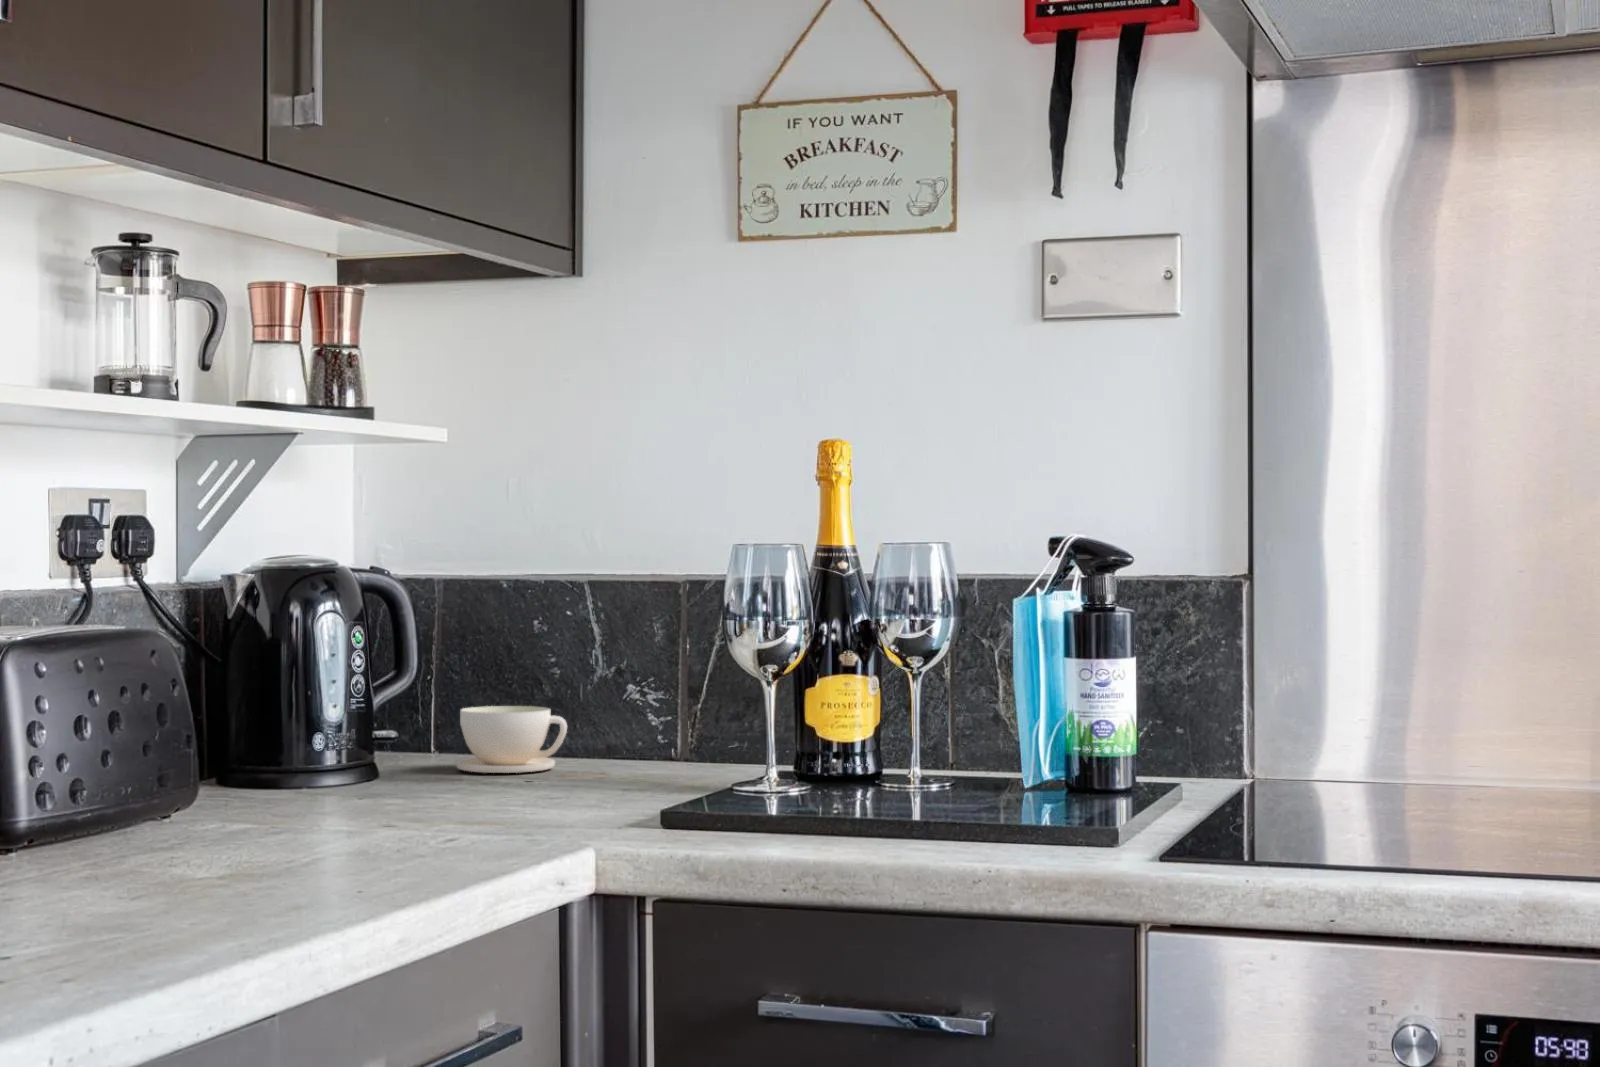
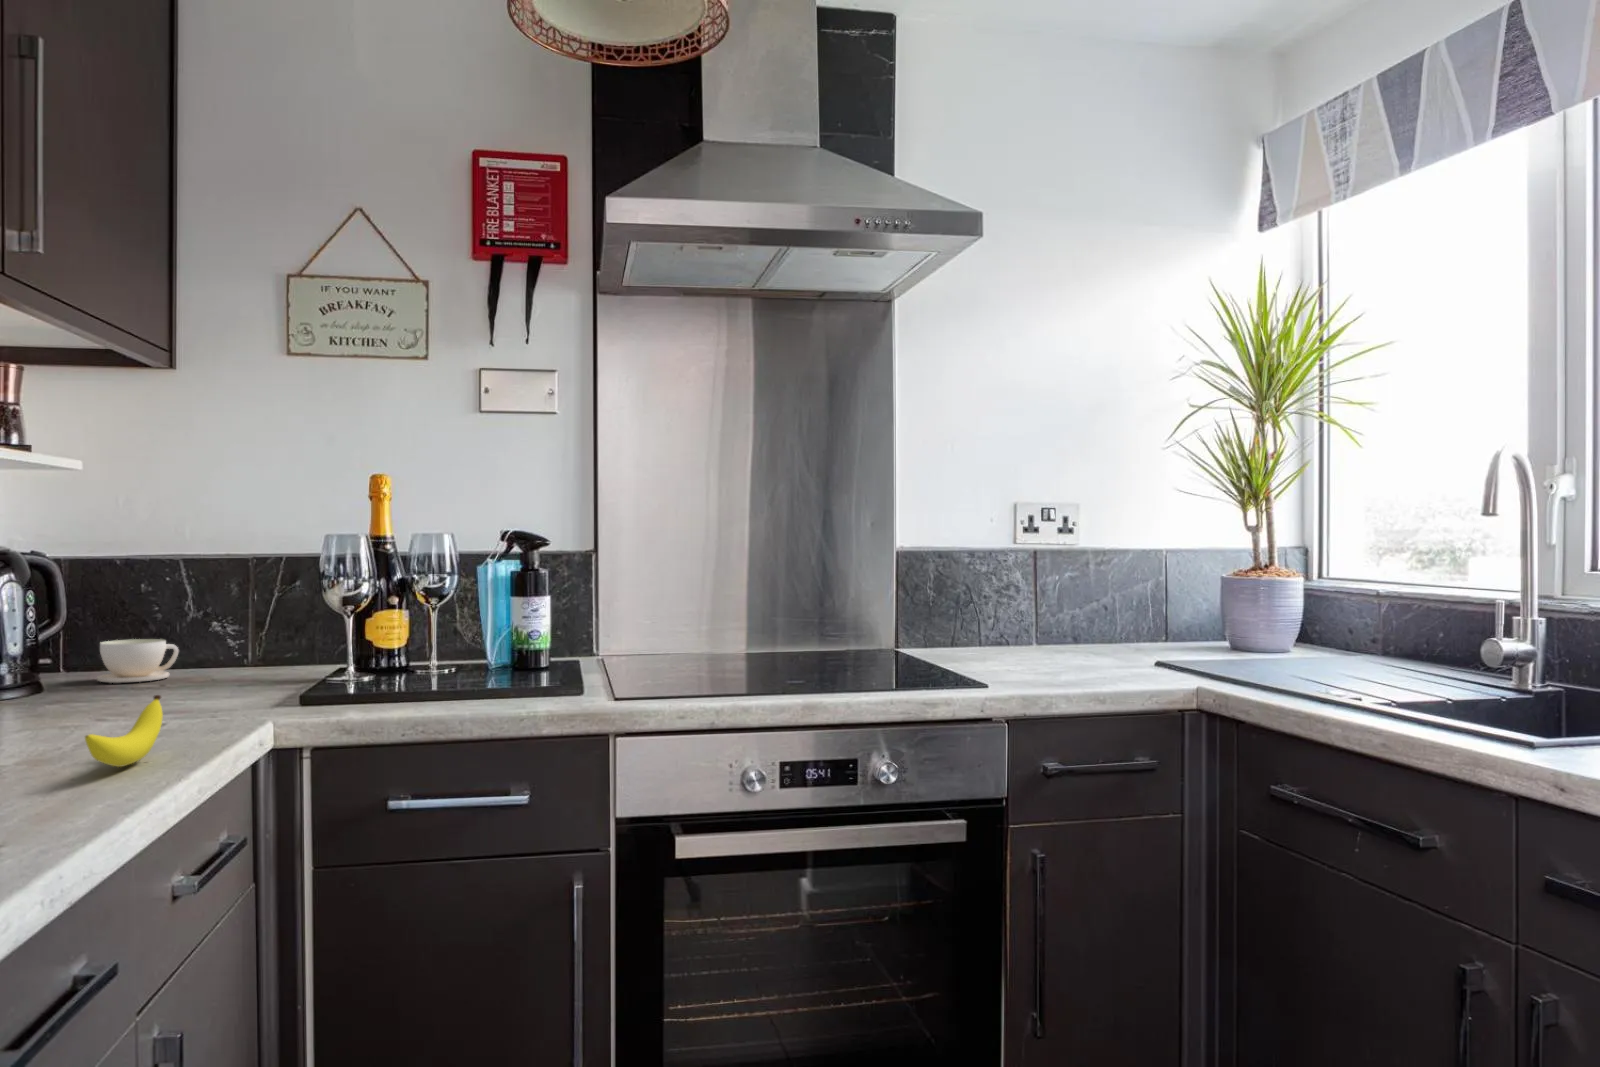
banana: none [184,800,367,915] -> present [85,695,163,767]

